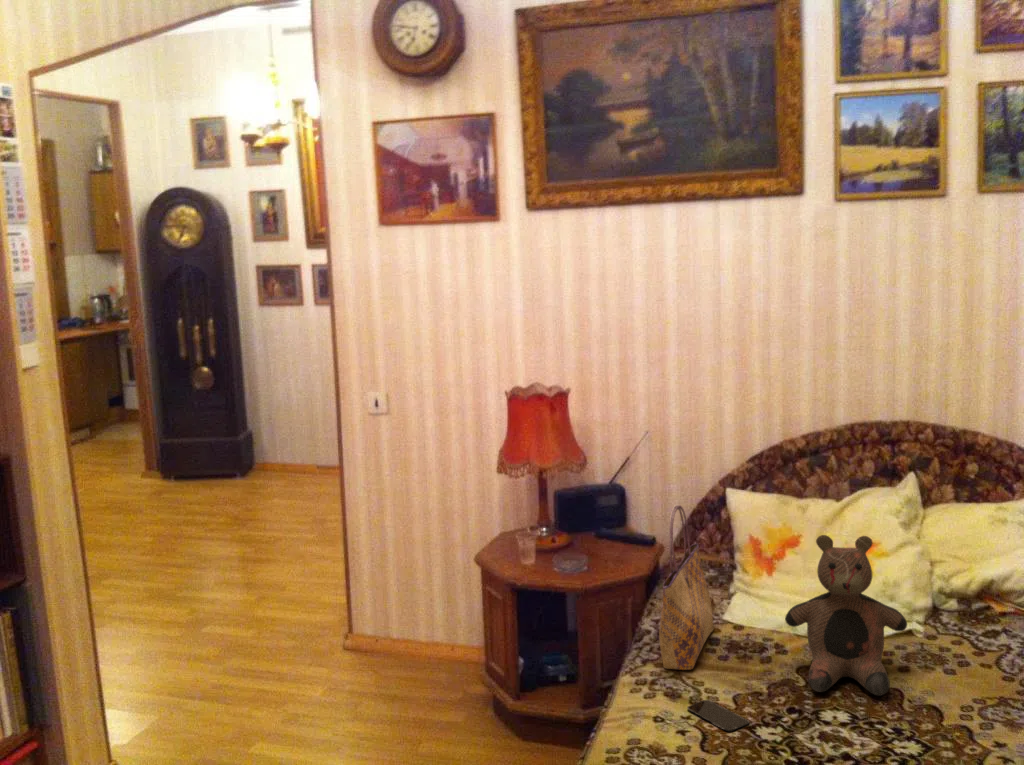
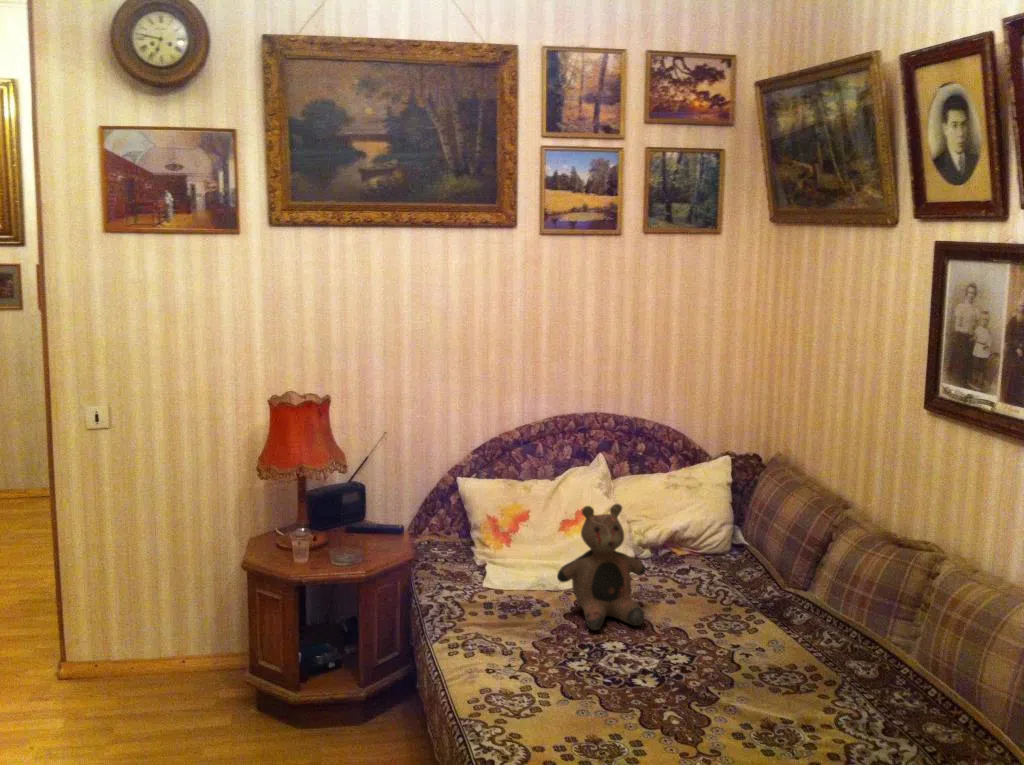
tote bag: present [659,505,713,670] -> none [456,492,489,632]
smartphone: present [687,700,749,731] -> none [505,650,559,670]

